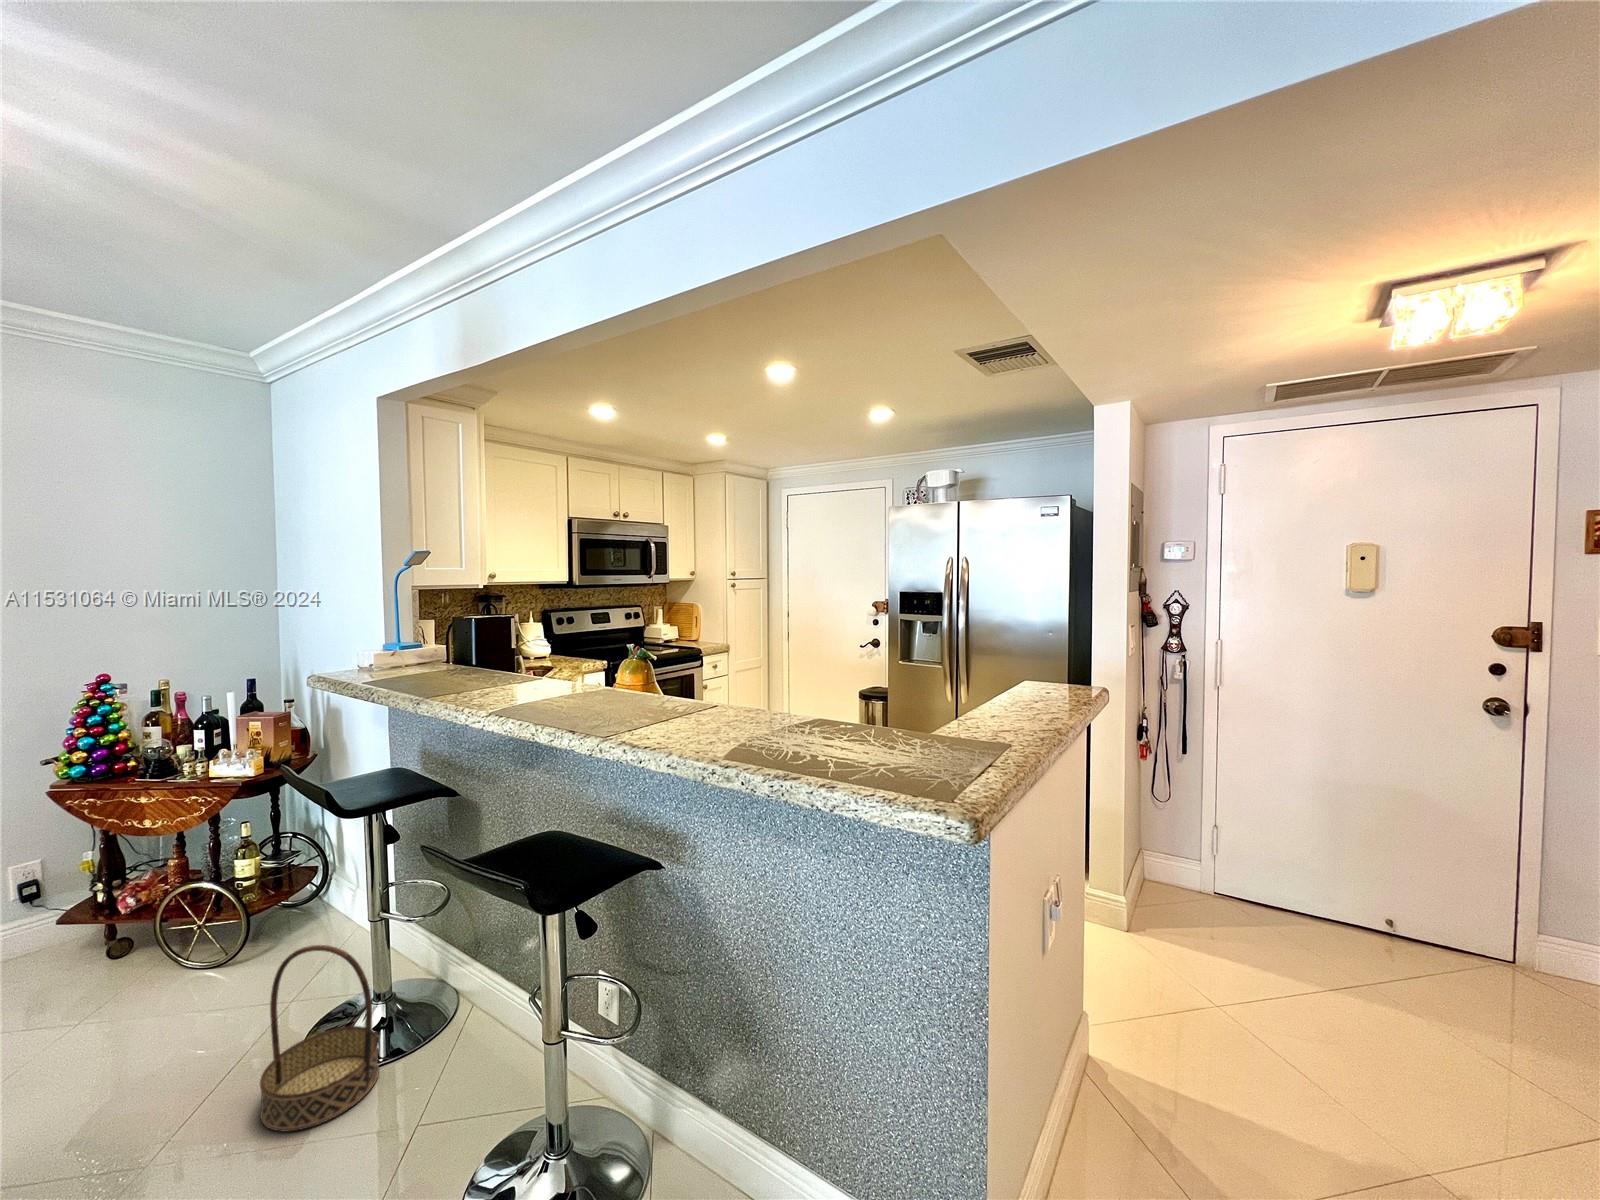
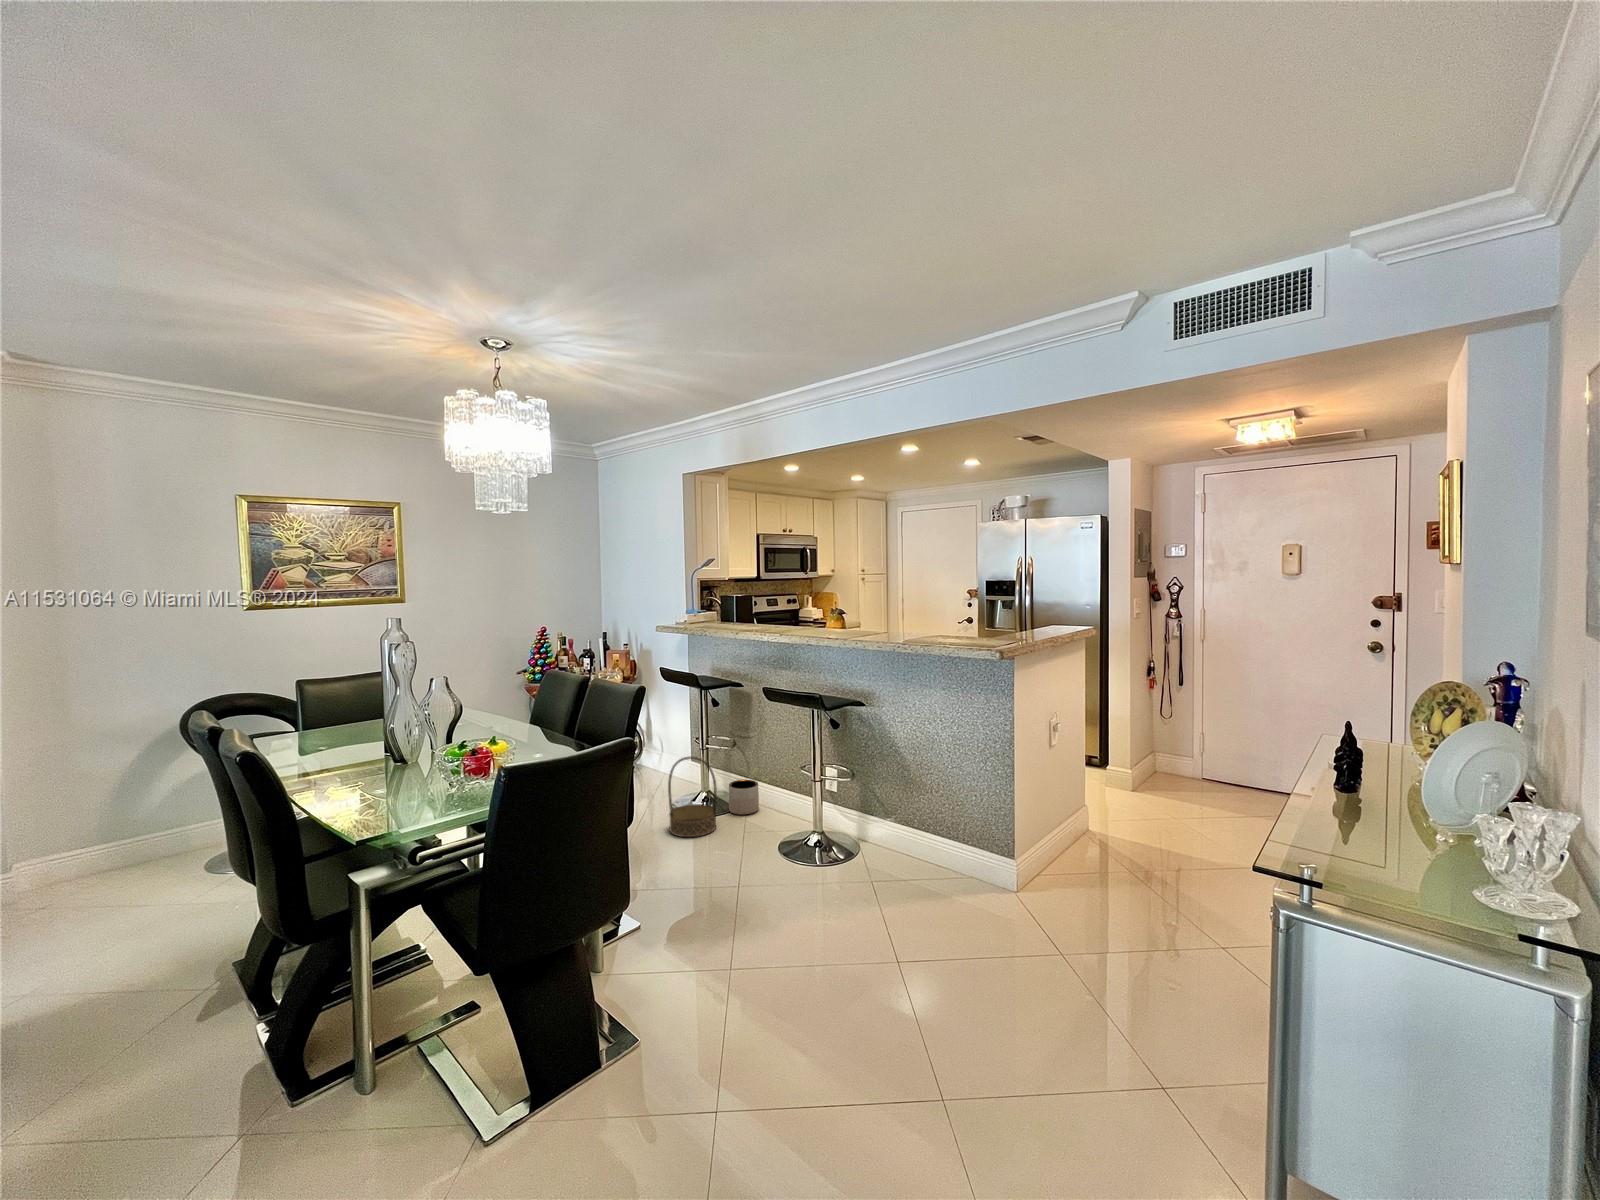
planter: none [430,952,493,1034] -> present [729,780,759,815]

